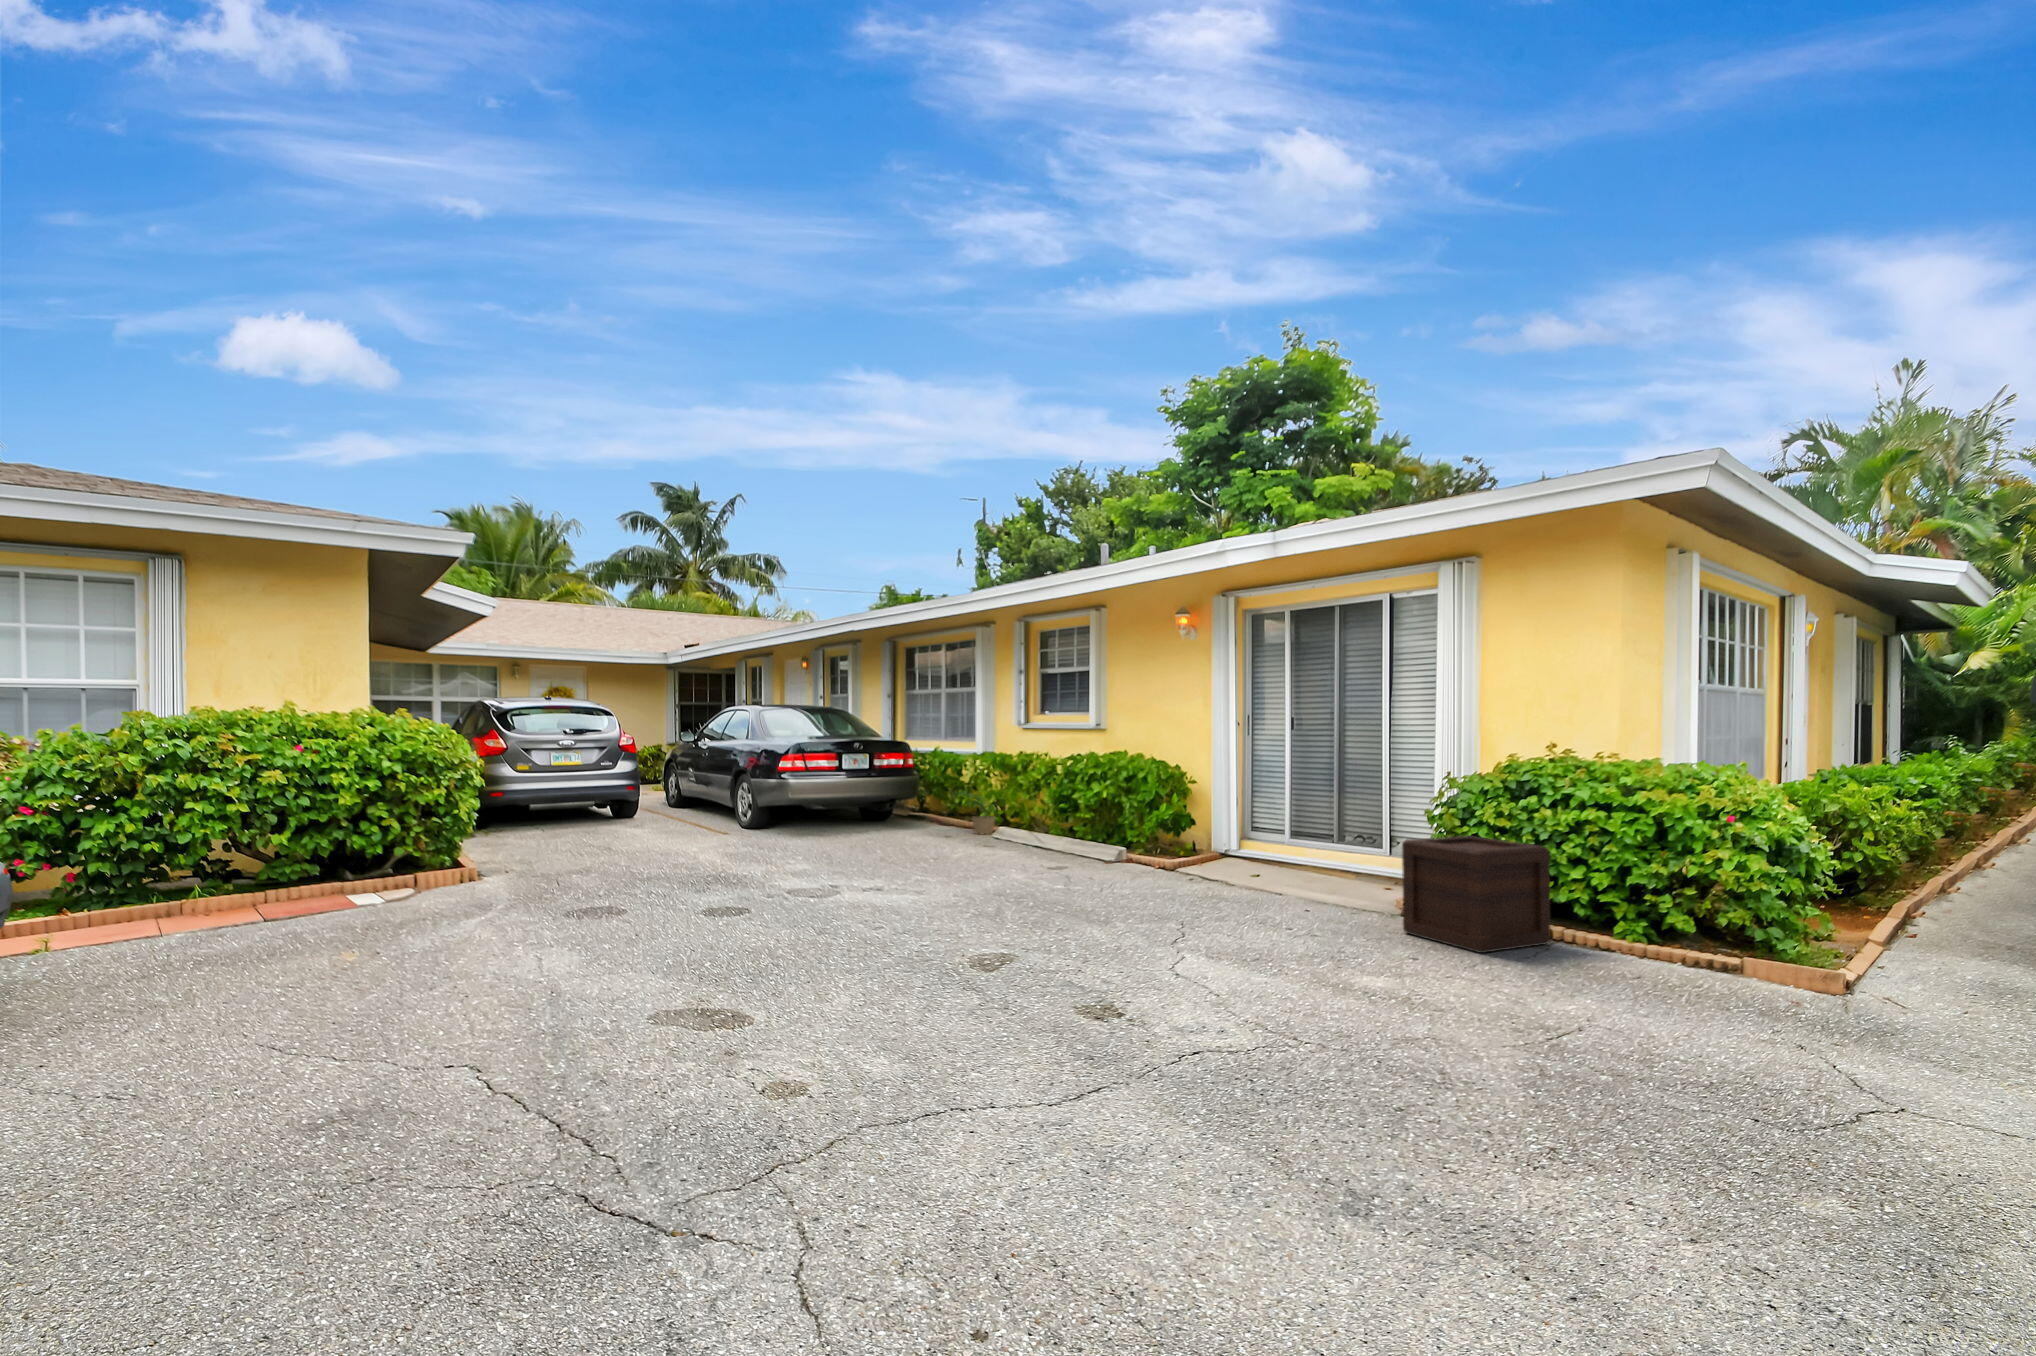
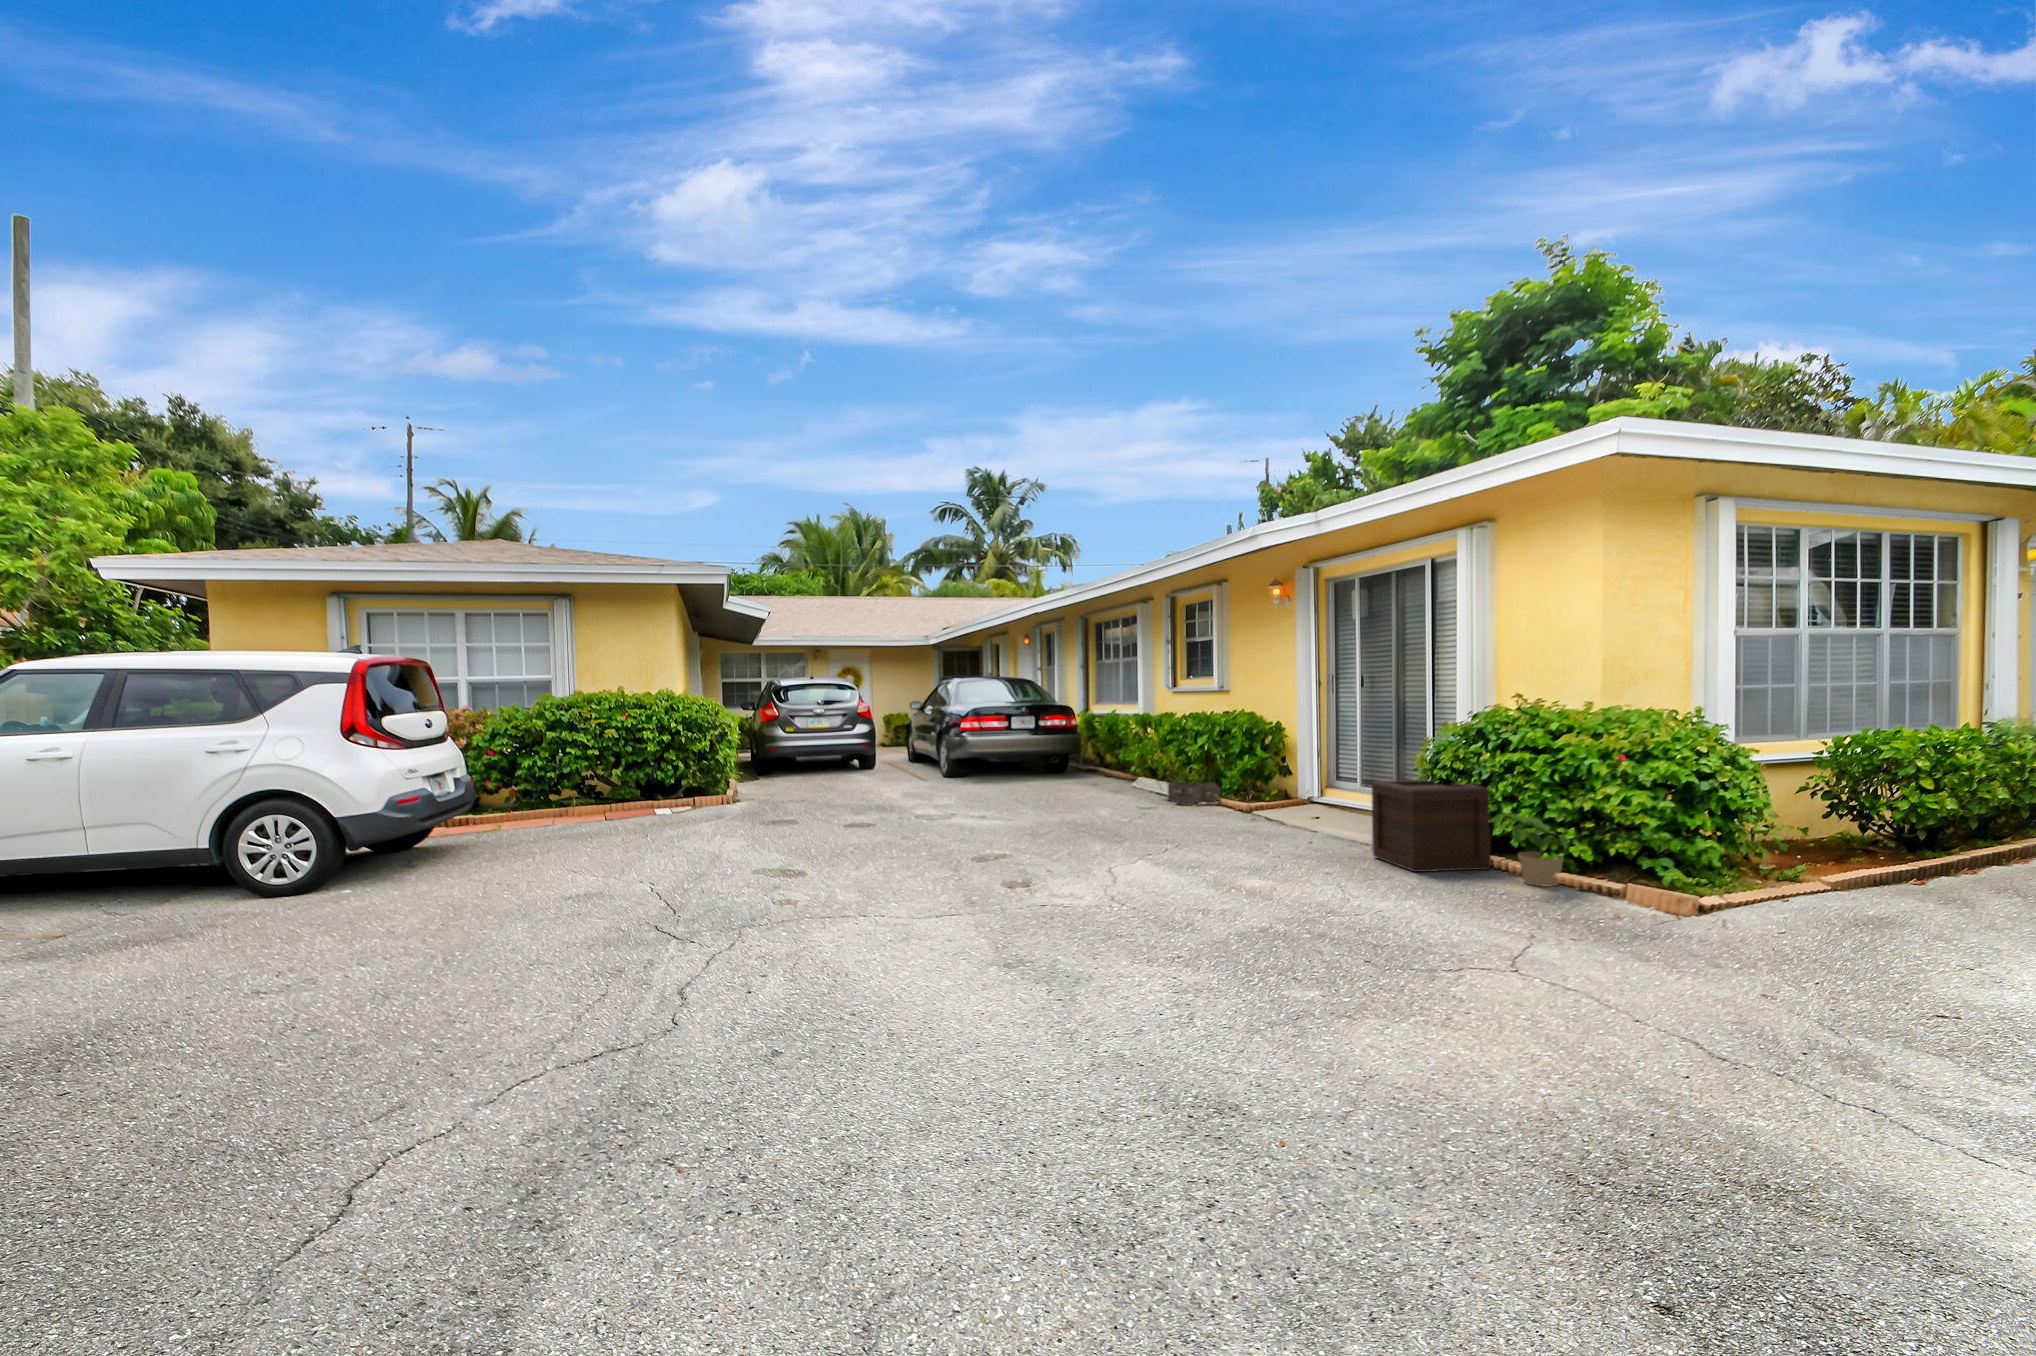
potted plant: present [957,791,996,834] -> present [1494,813,1568,887]
woven basket: none [1060,832,1120,865] -> present [1167,780,1220,806]

